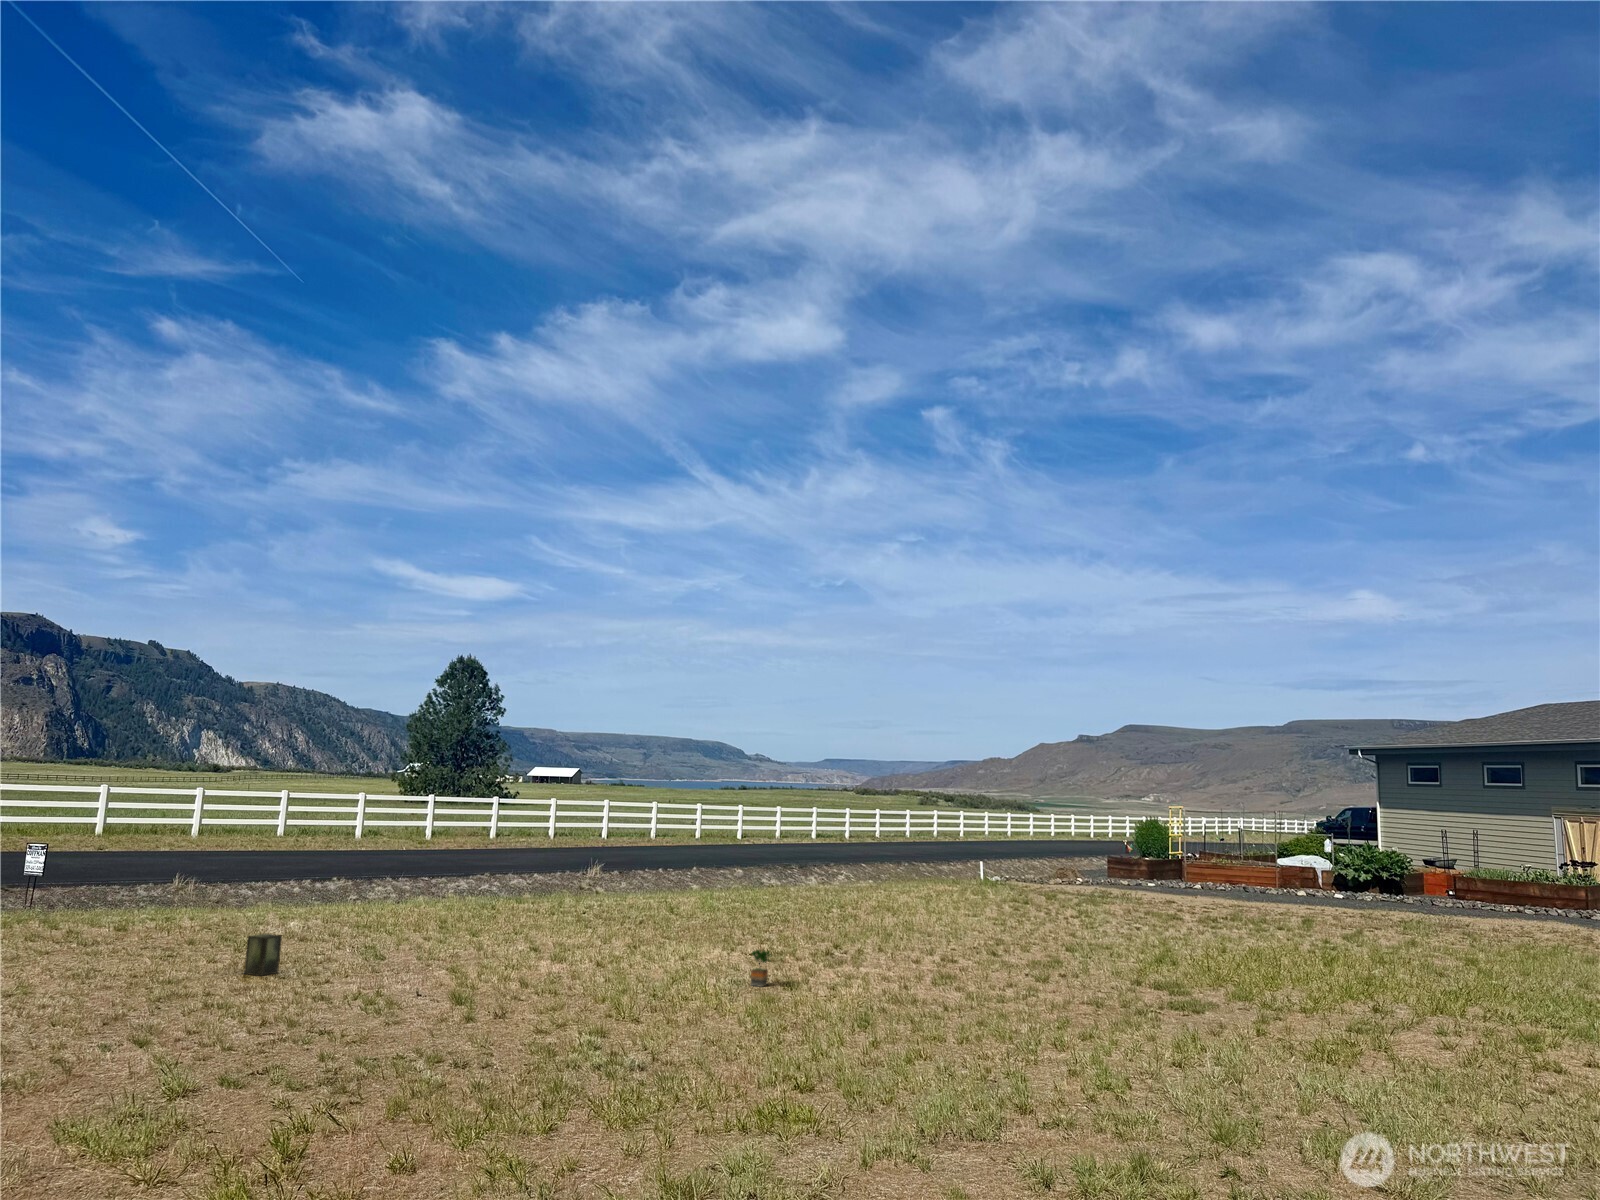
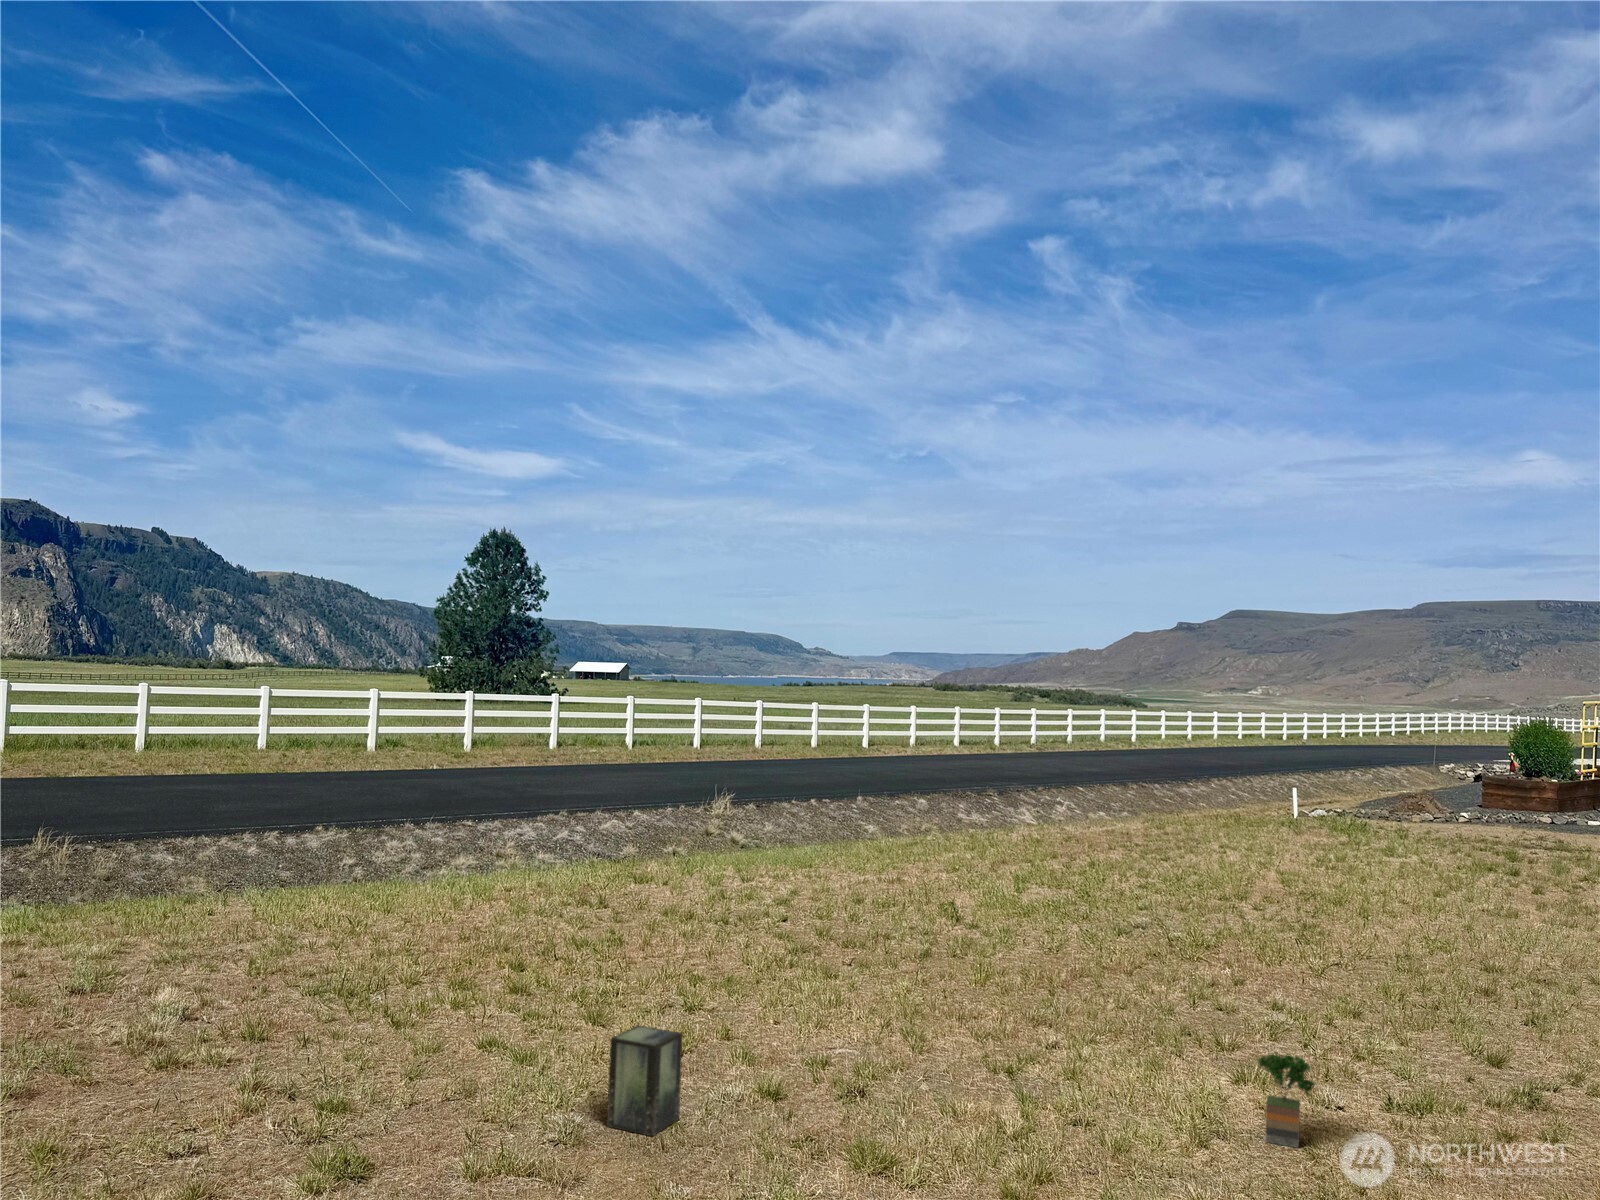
storage box: present [244,934,282,976] -> present [607,1026,682,1136]

